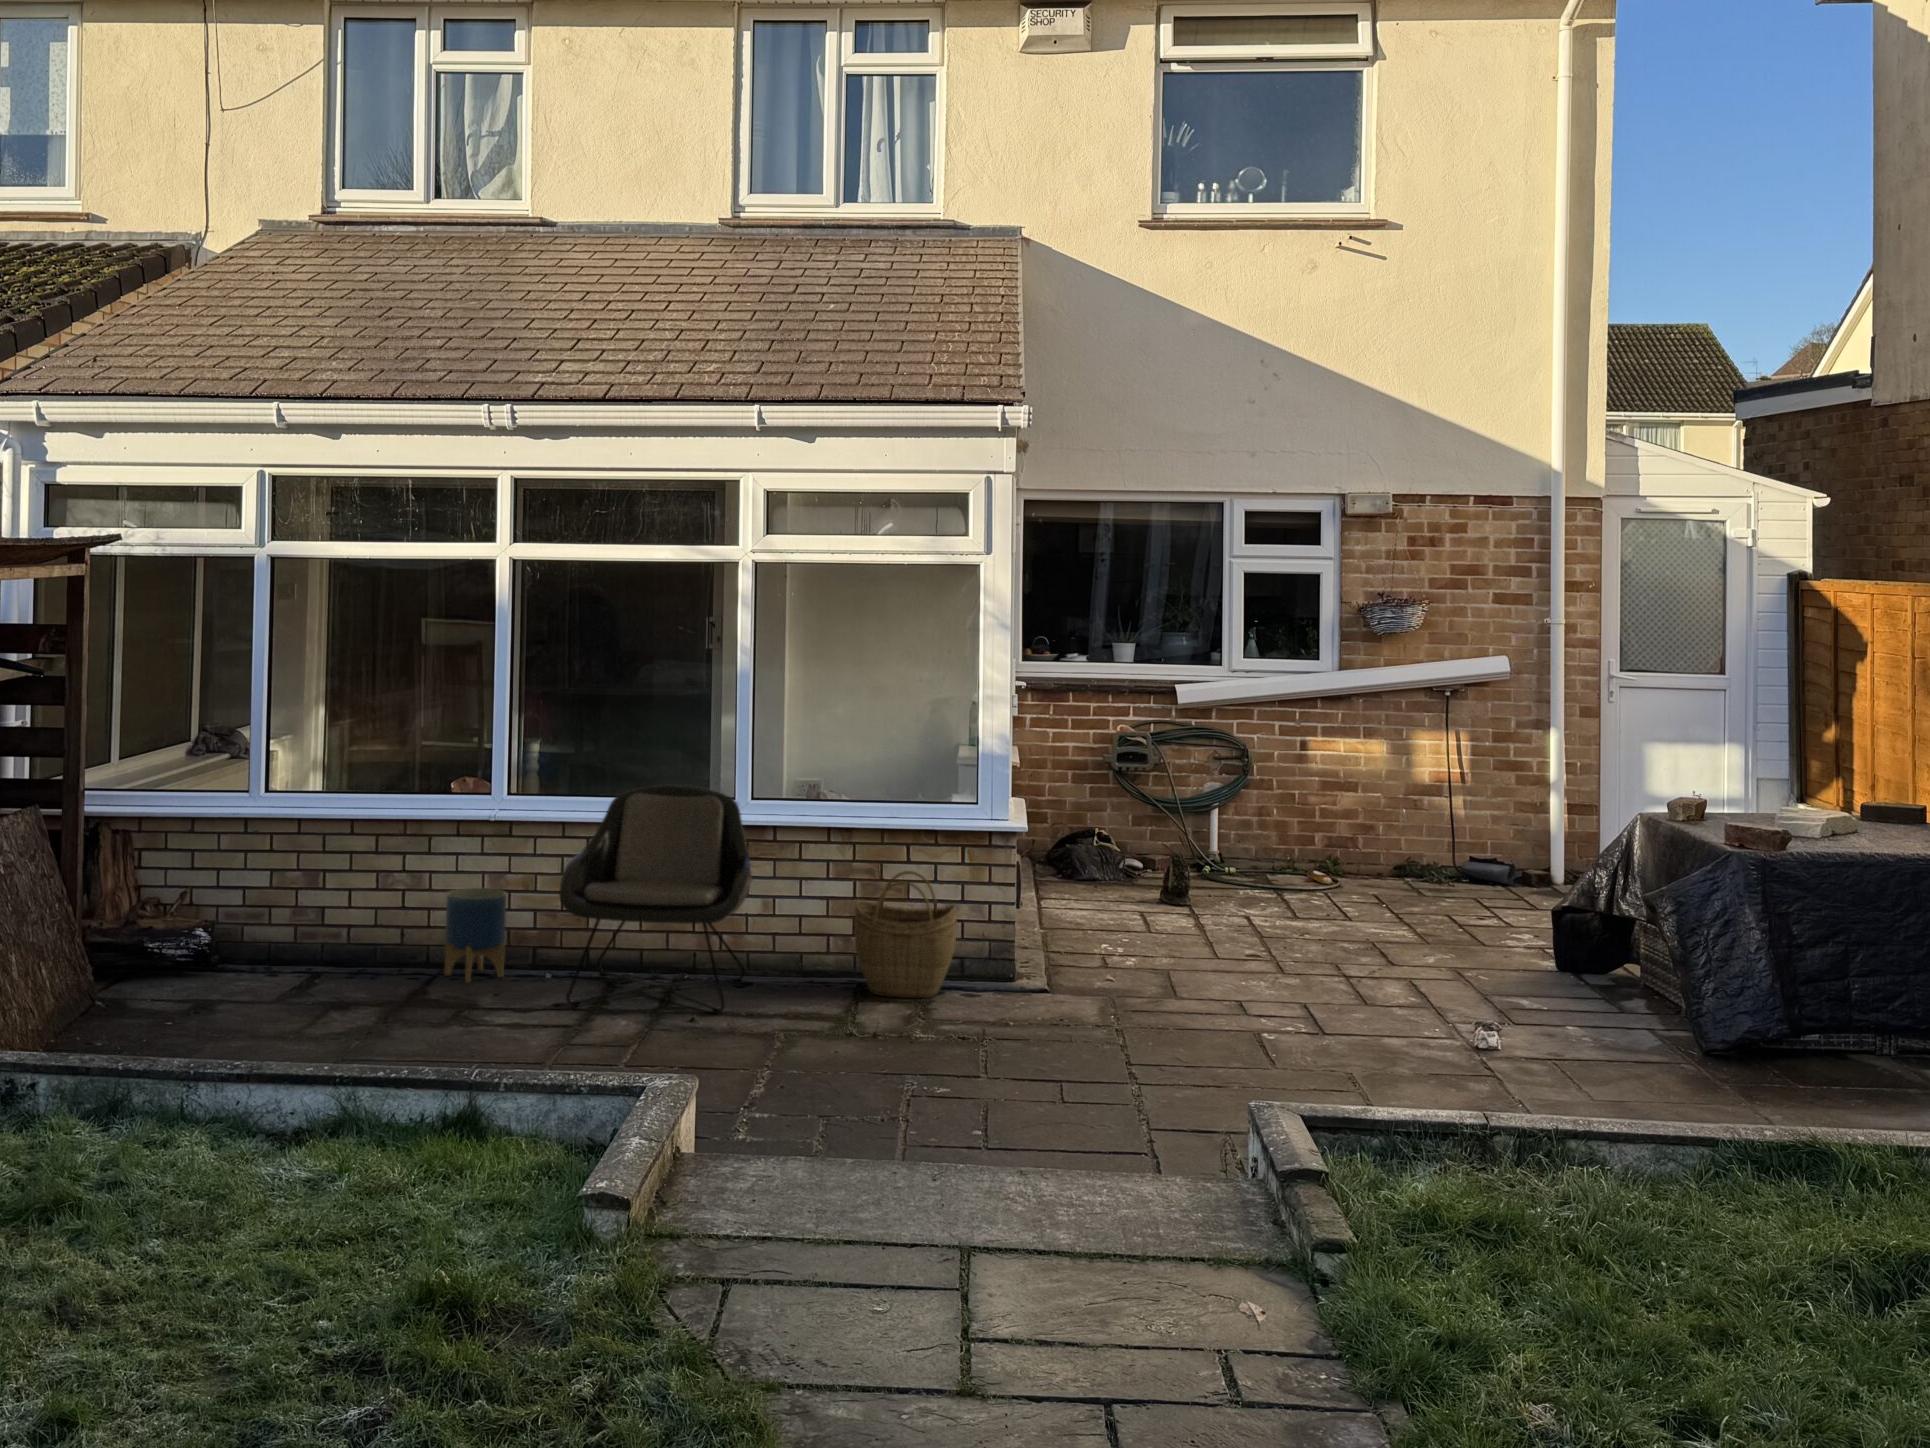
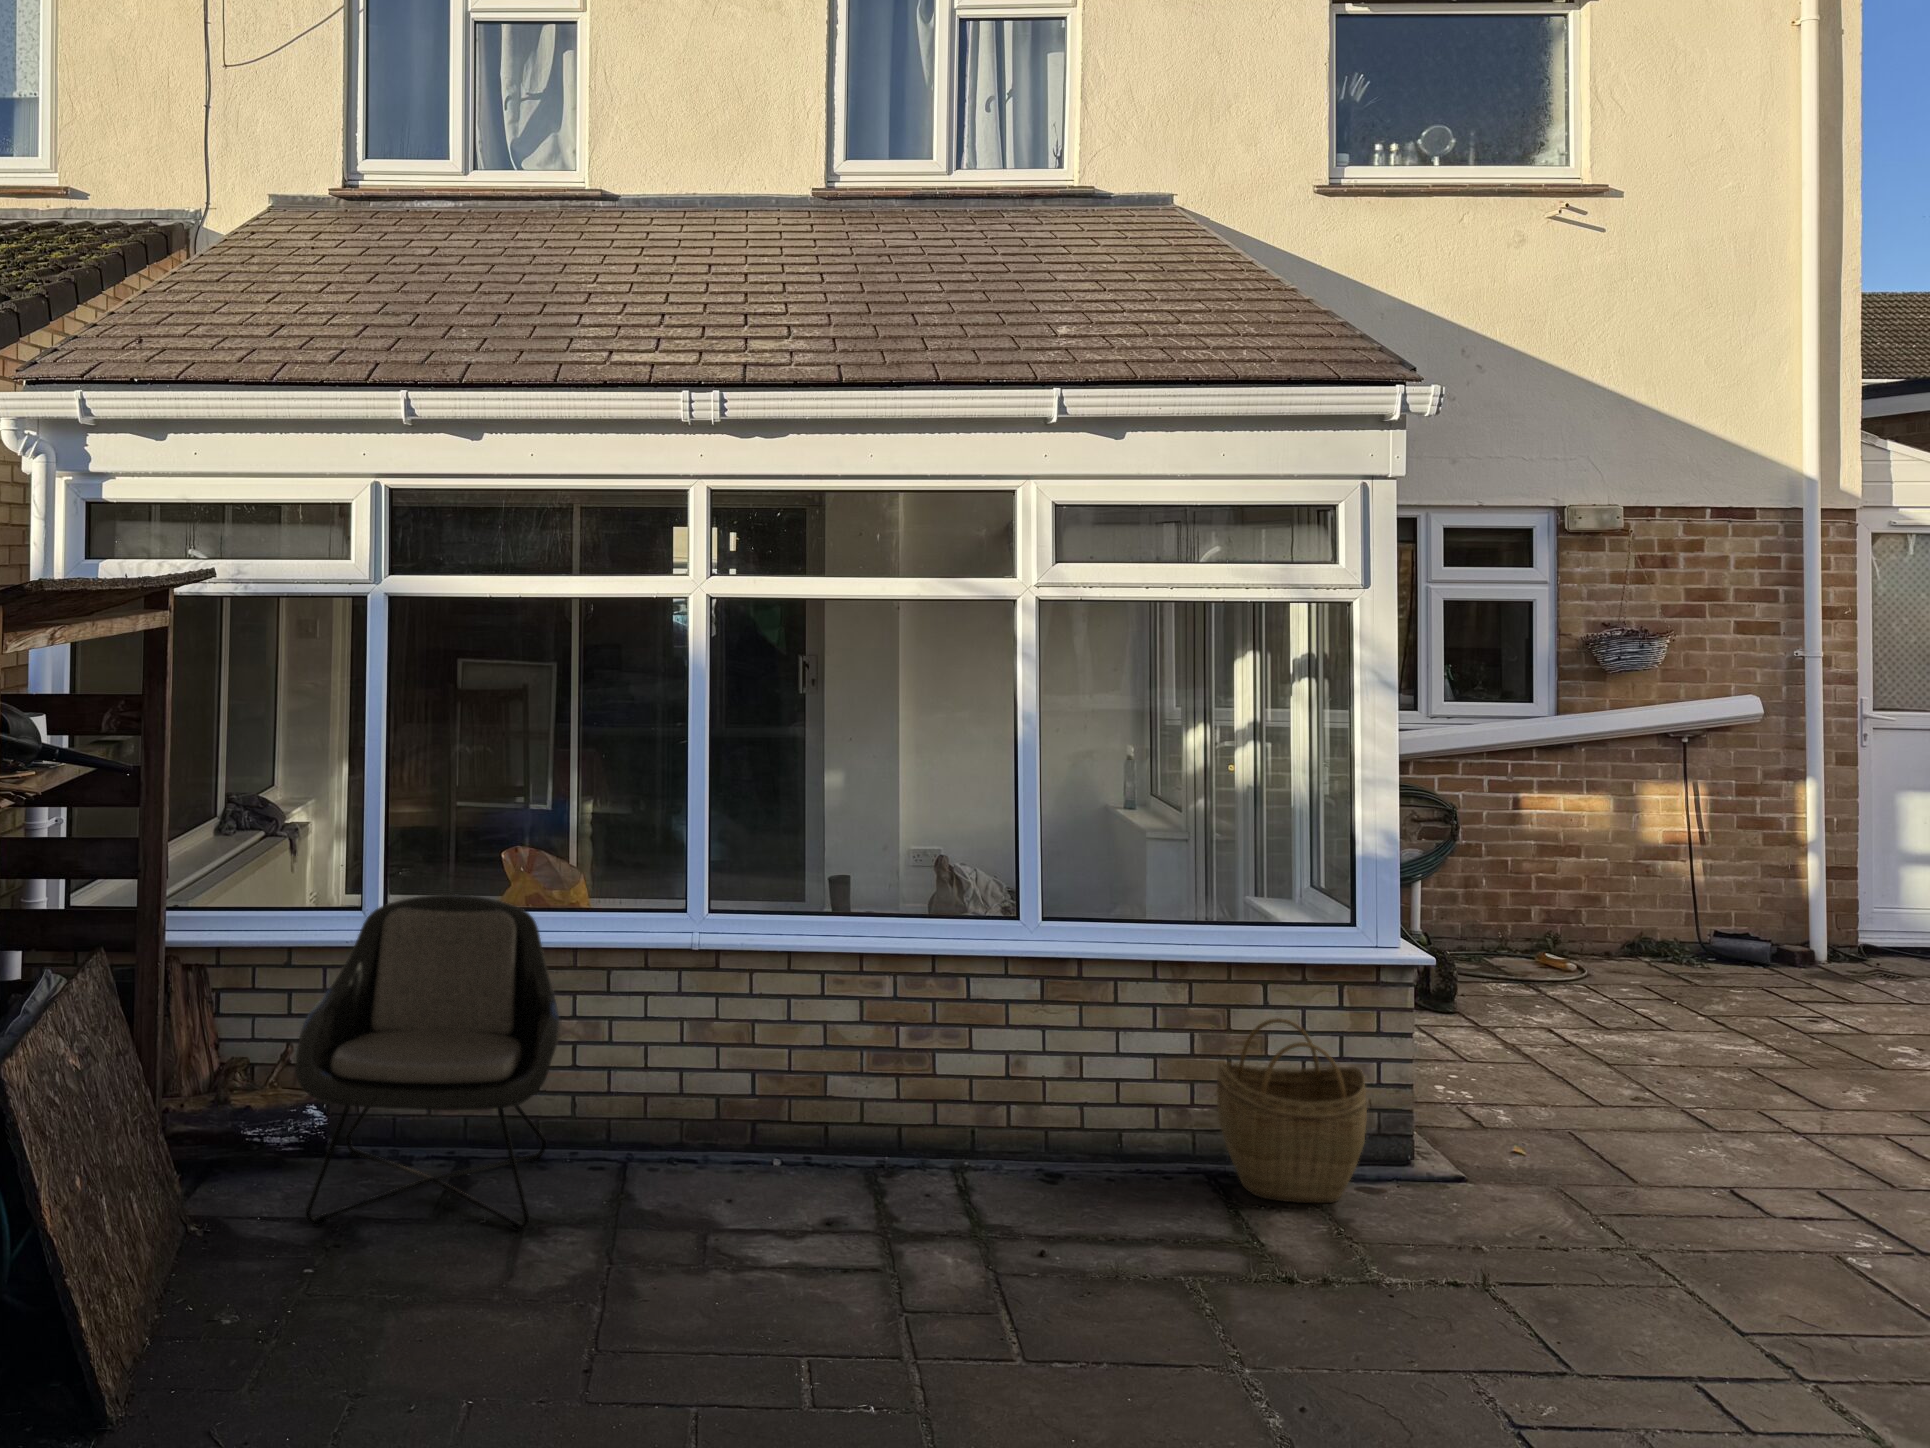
lounge chair: present [559,785,752,1014] -> present [295,894,560,1231]
planter: present [445,888,506,983] -> none [649,1044,731,1185]

